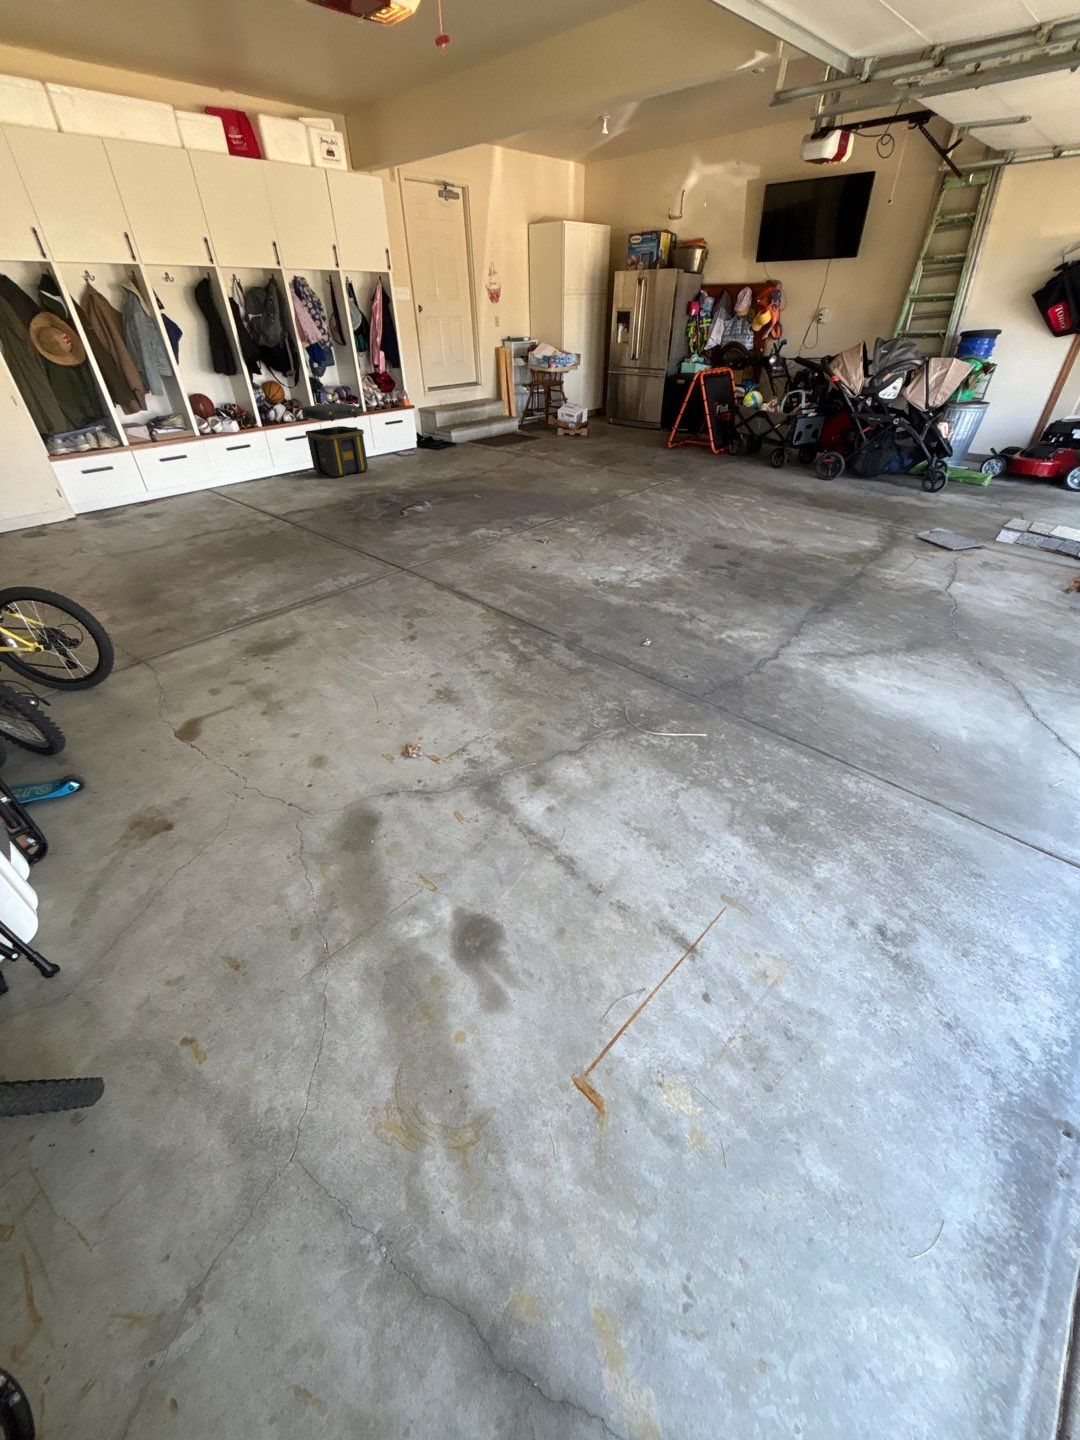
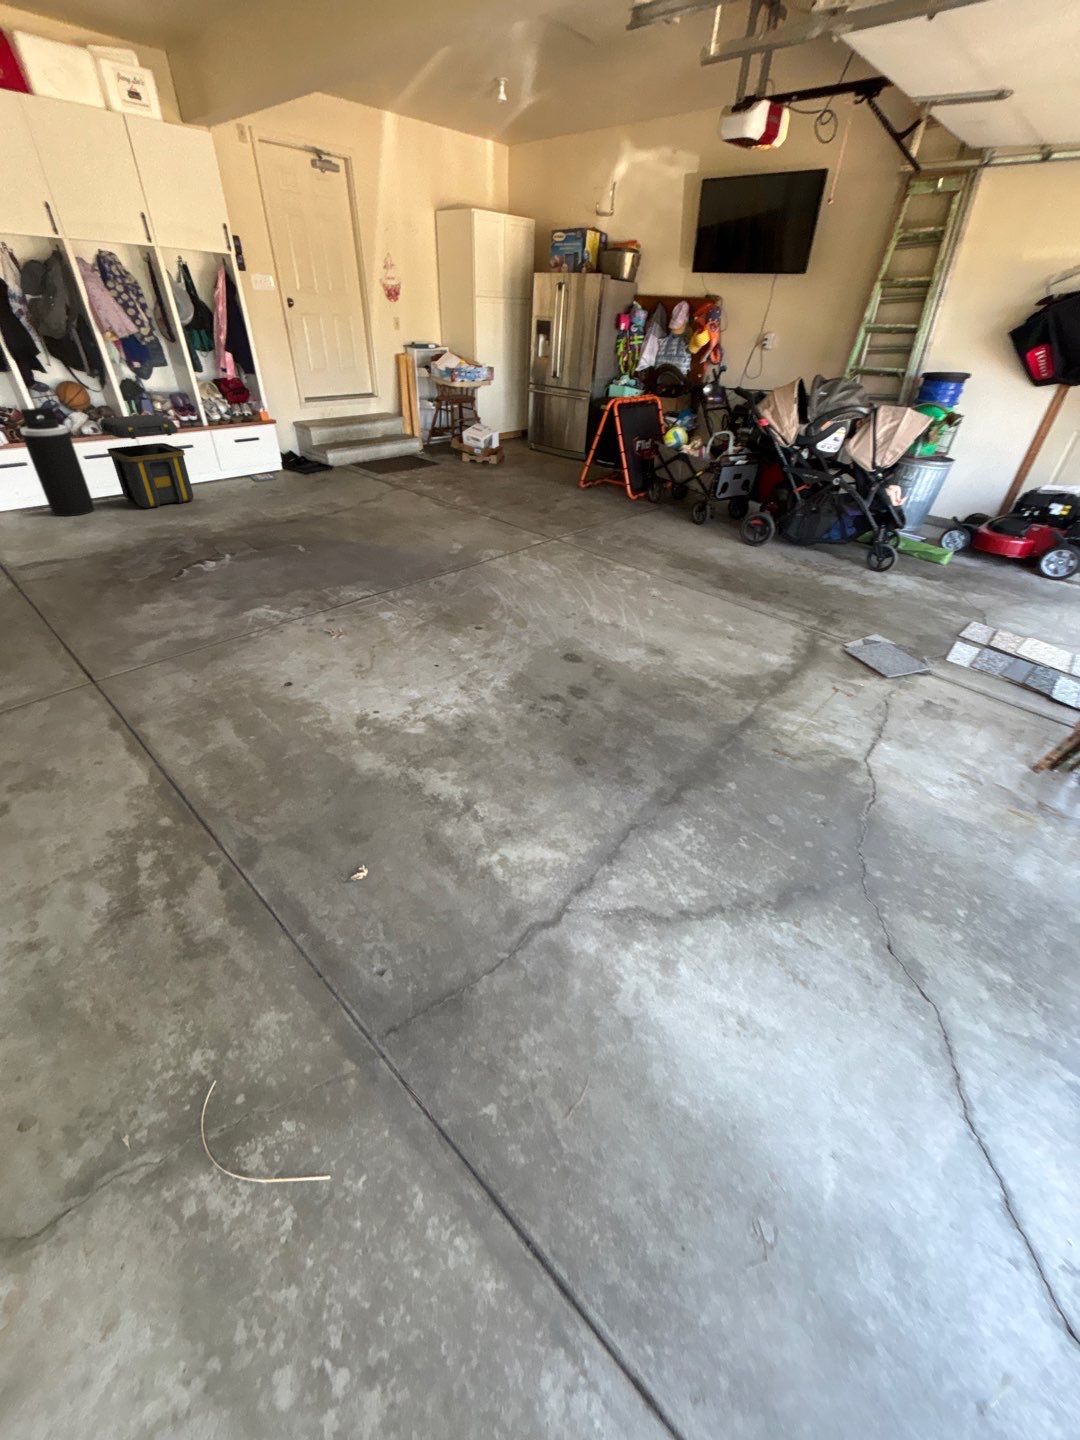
trash can: none [252,399,299,485] -> present [20,407,95,516]

